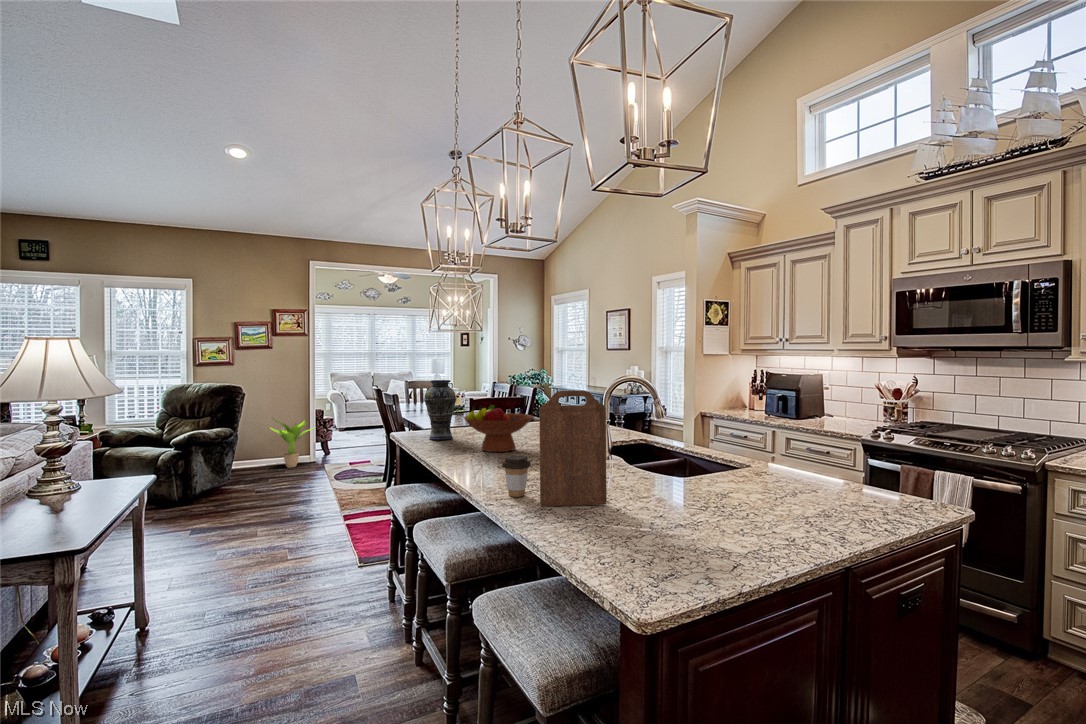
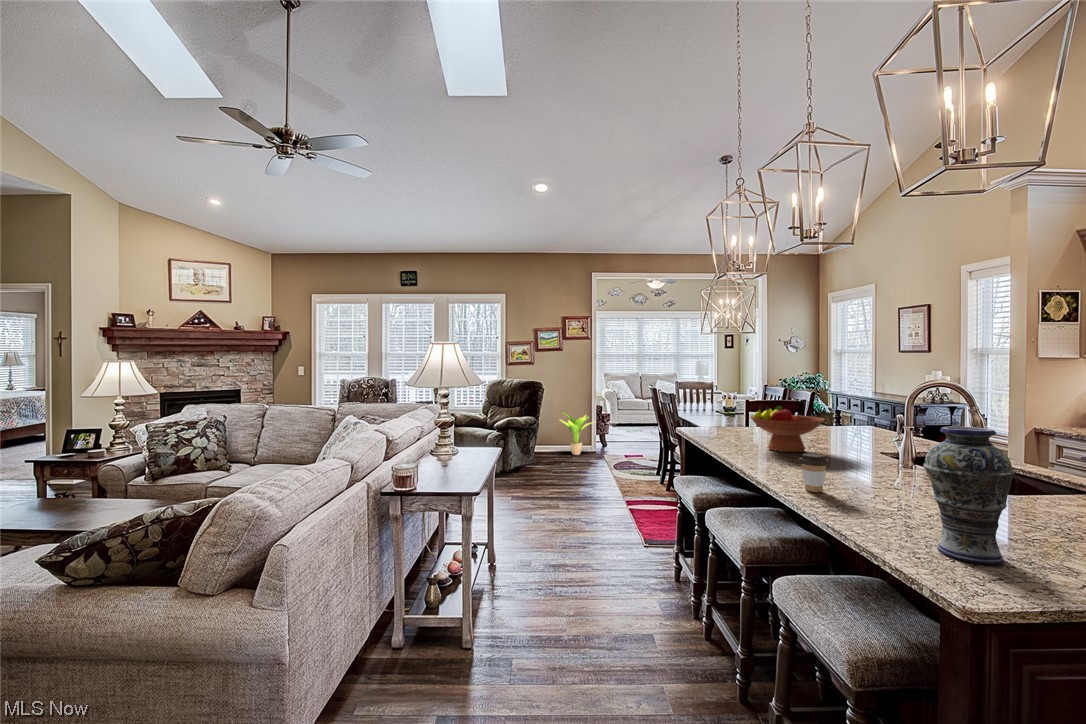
vase: present [424,380,457,440] -> present [923,426,1015,564]
cutting board: present [539,390,607,507] -> none [840,393,921,511]

